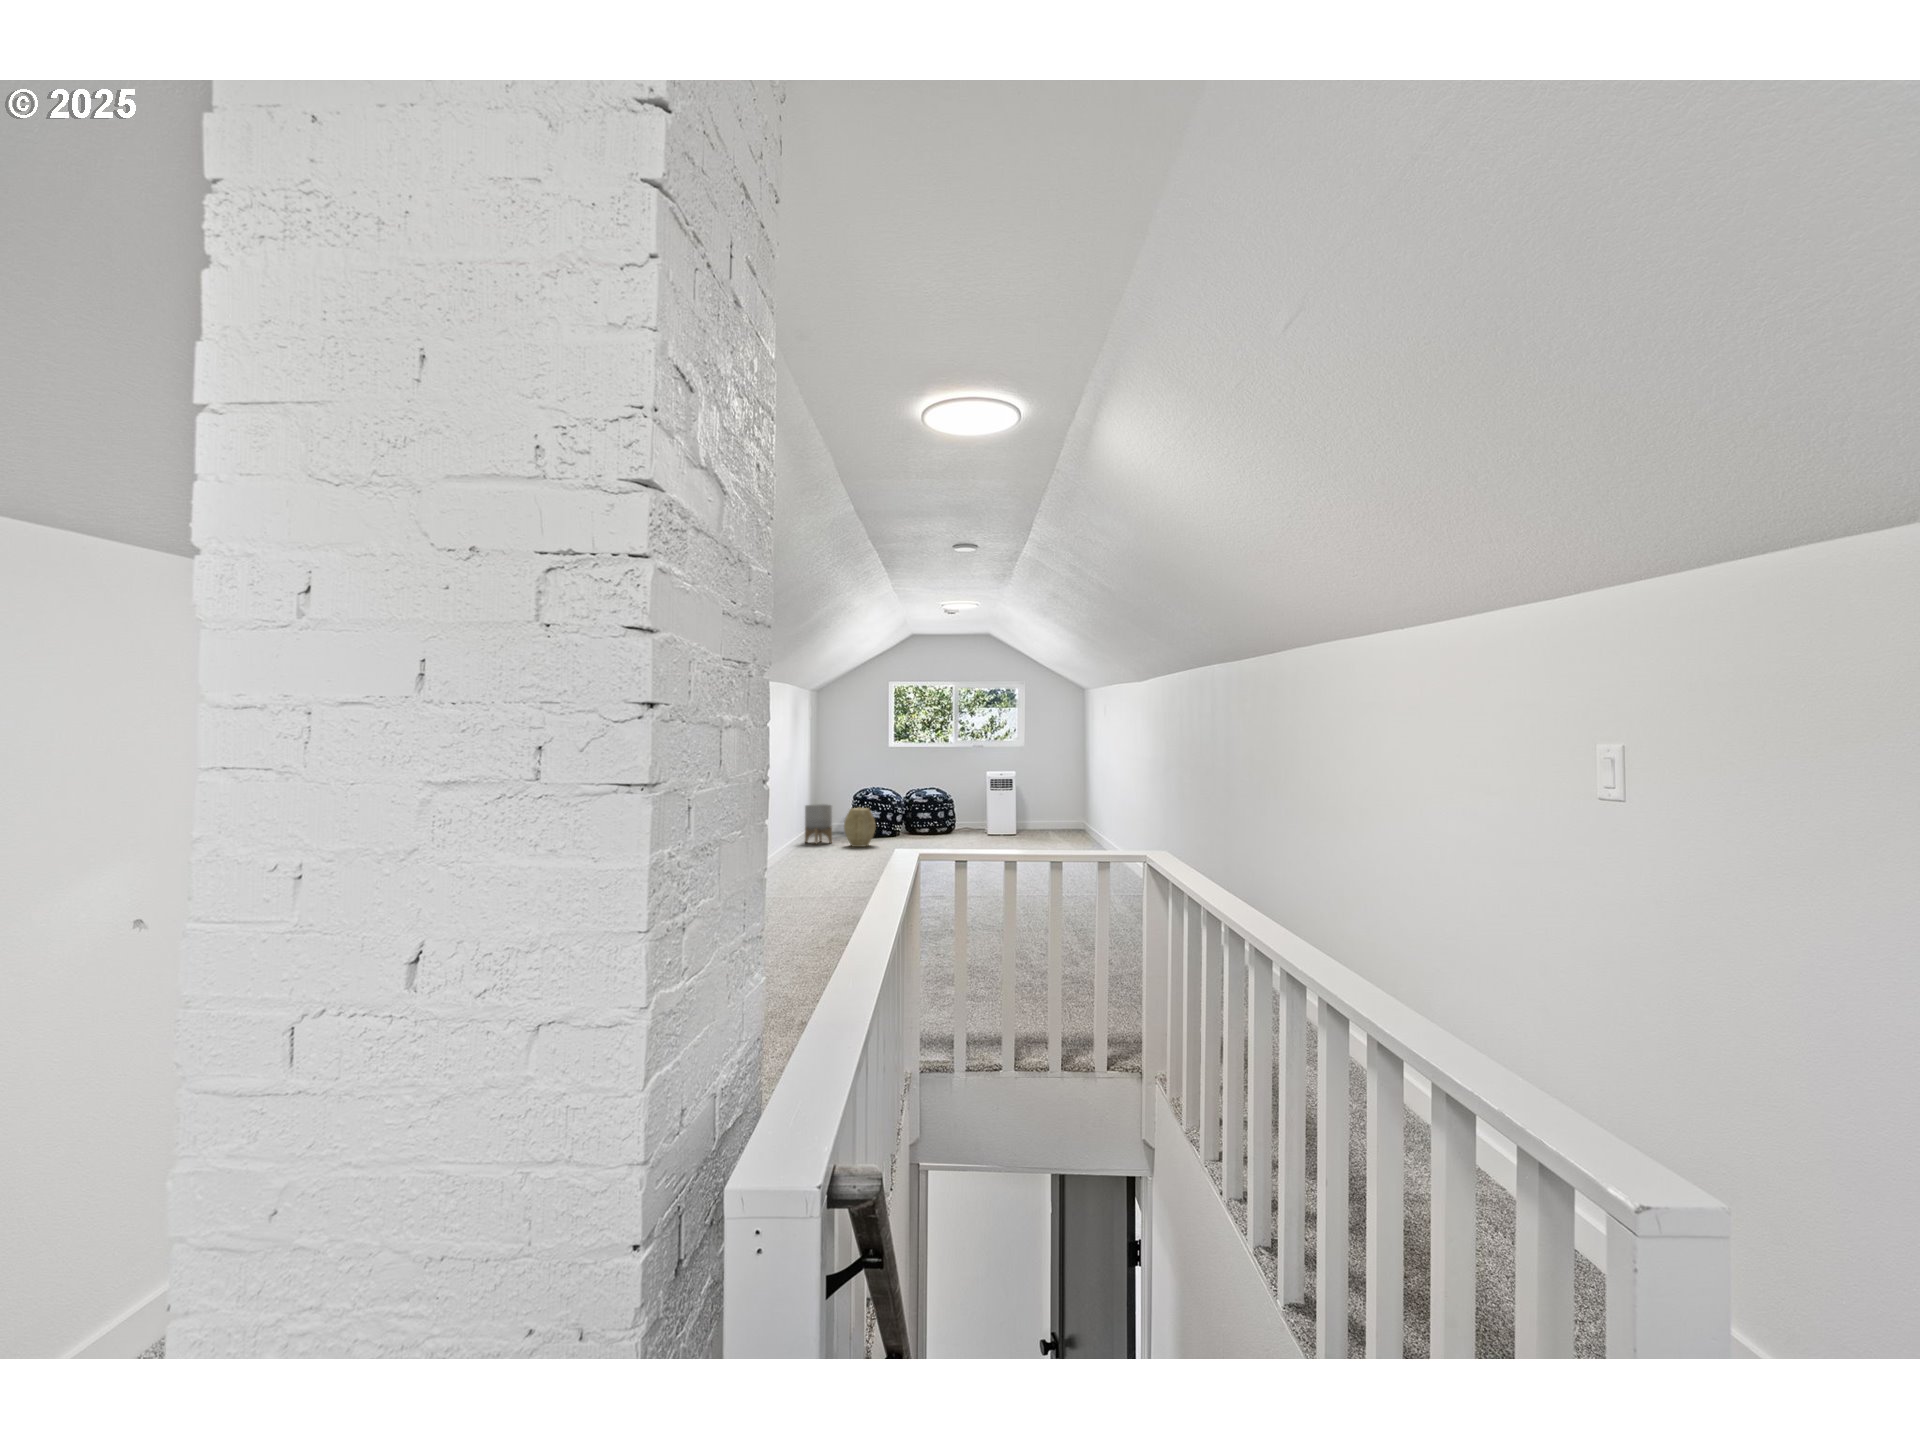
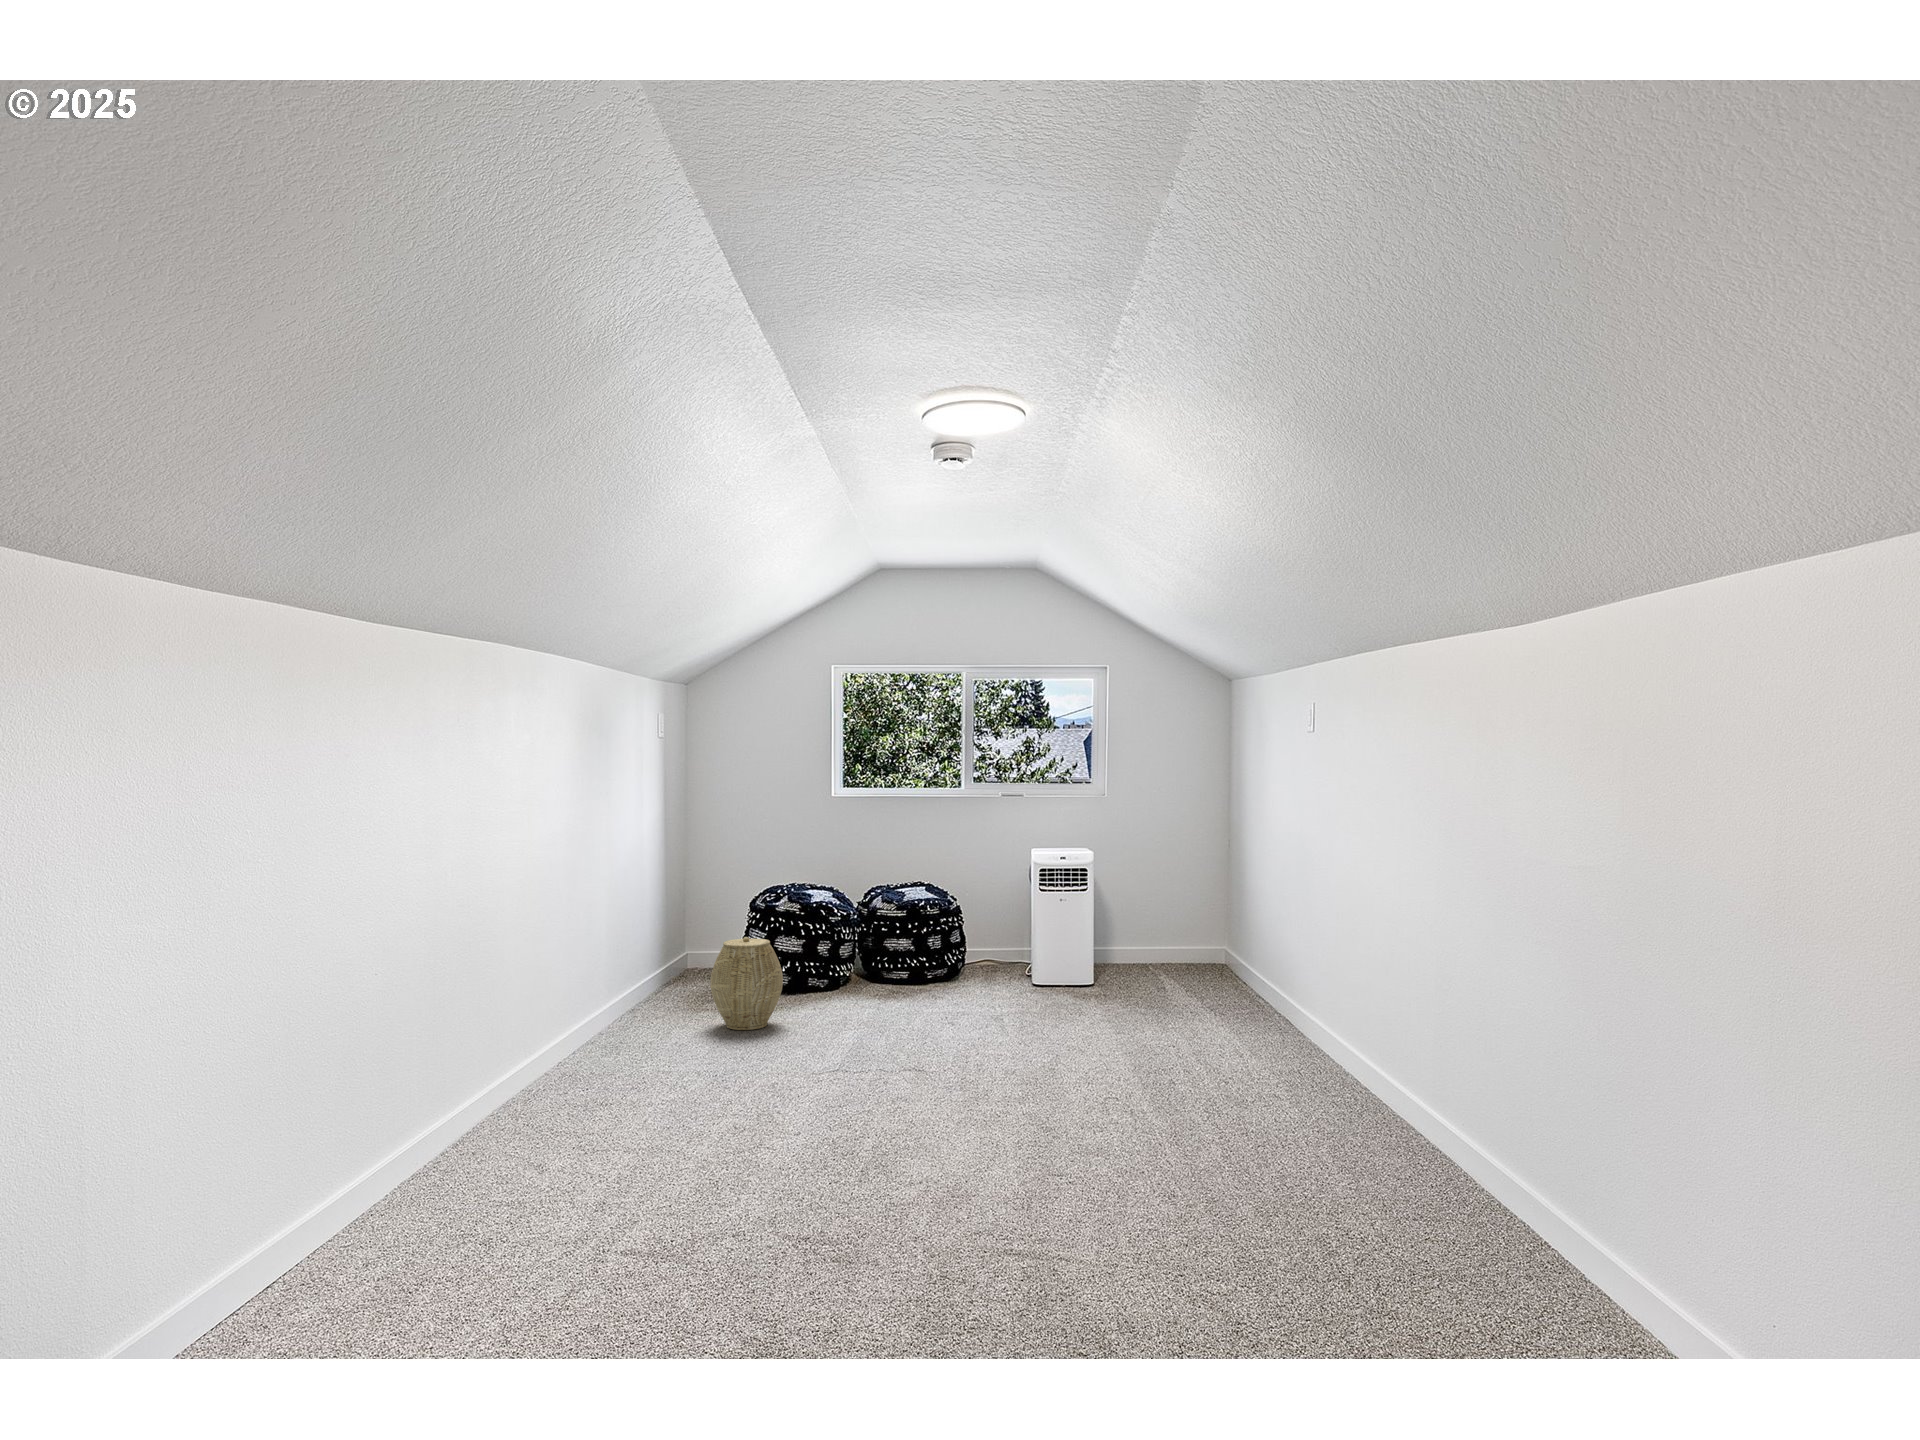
planter: present [805,804,832,844] -> none [630,927,692,1021]

